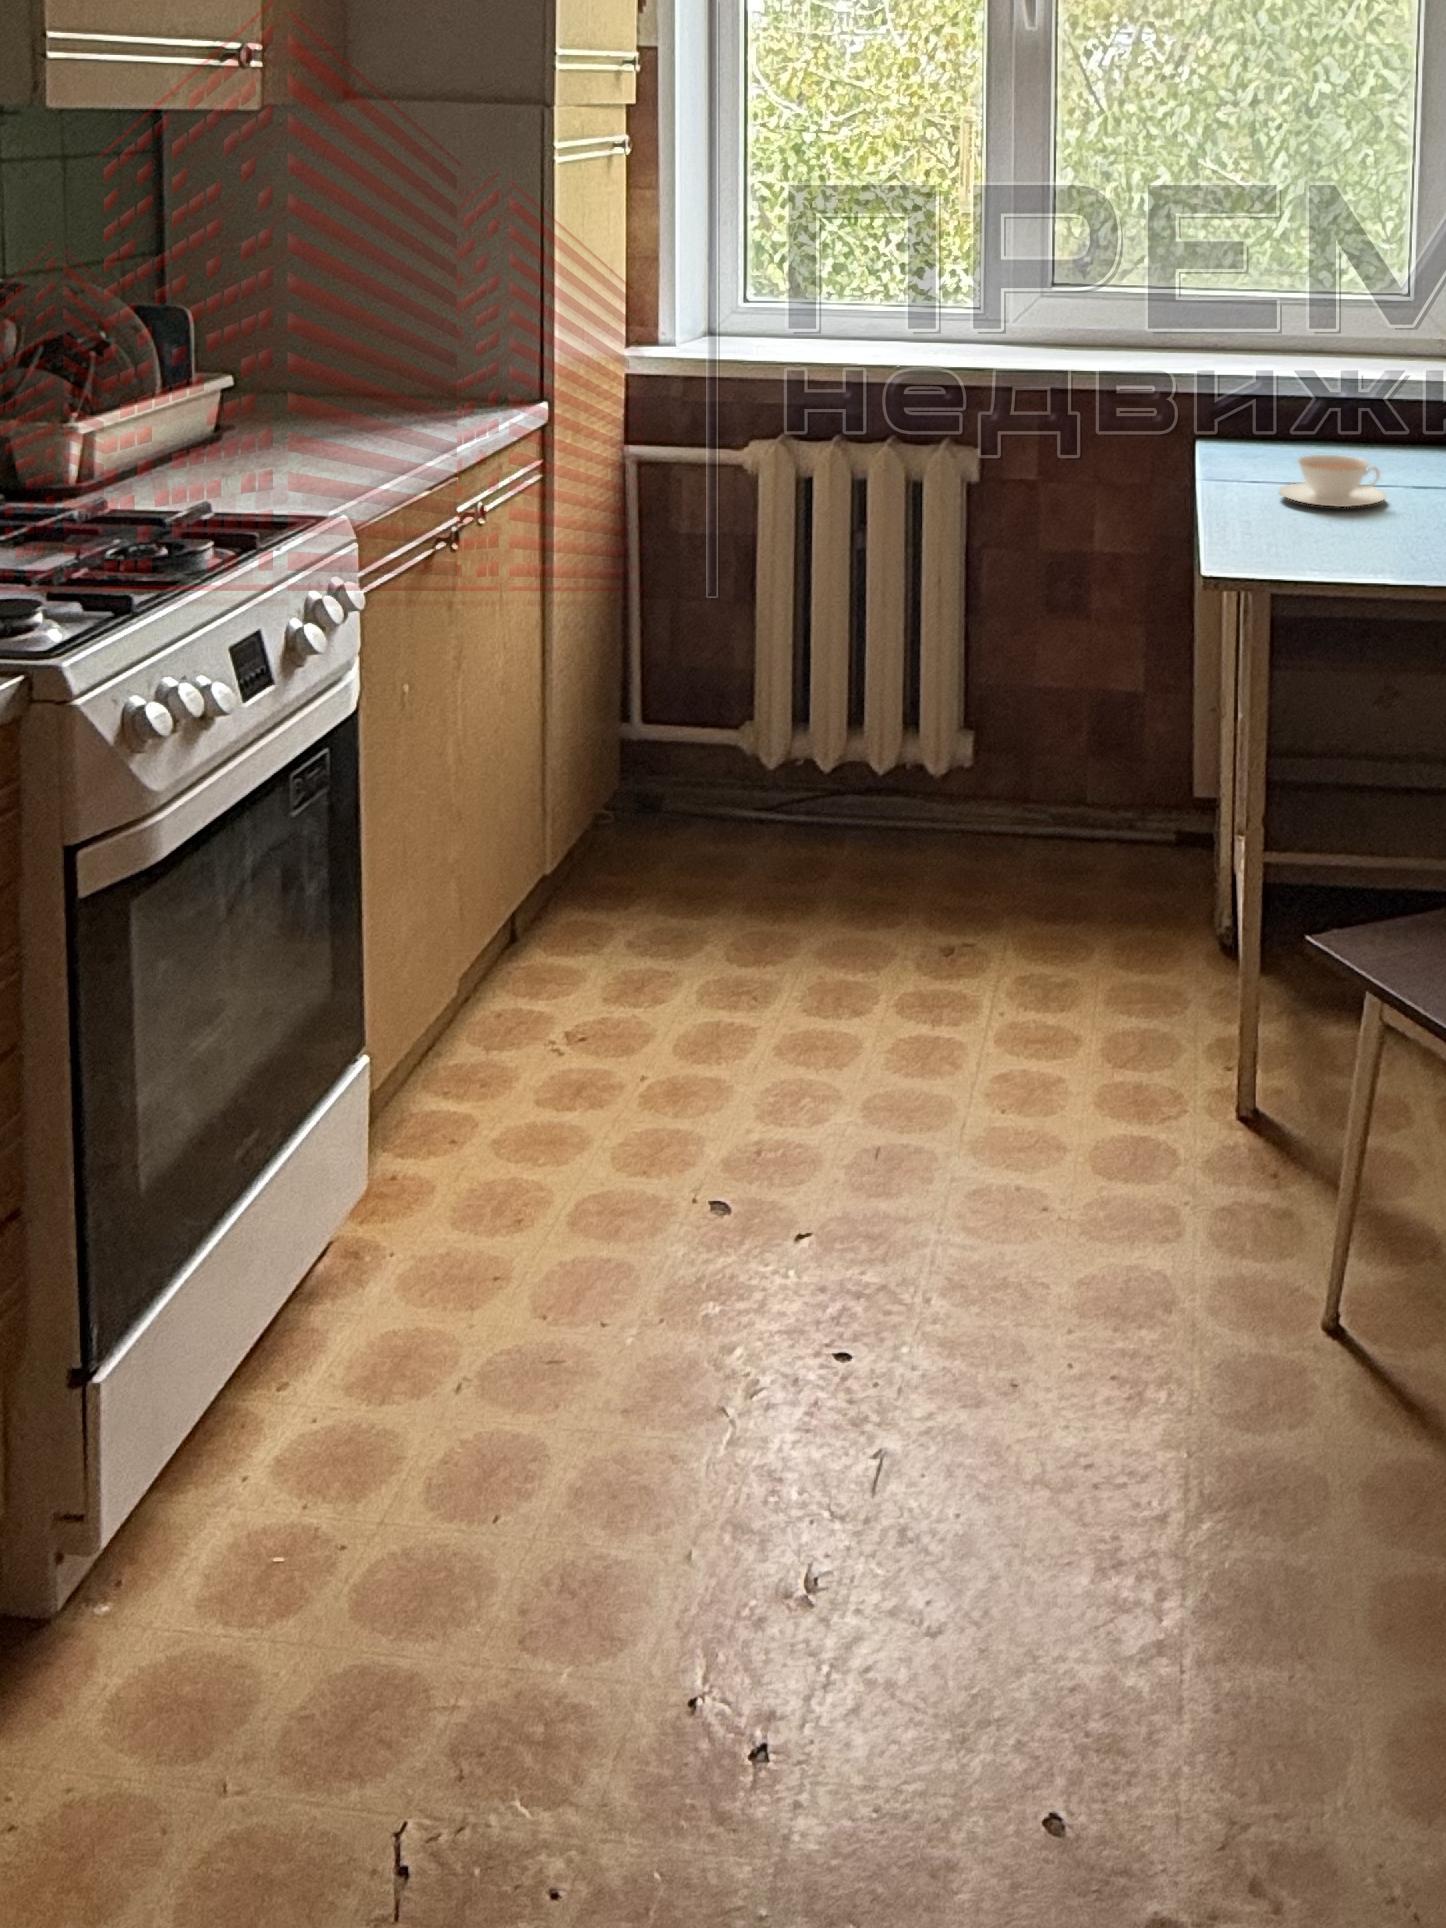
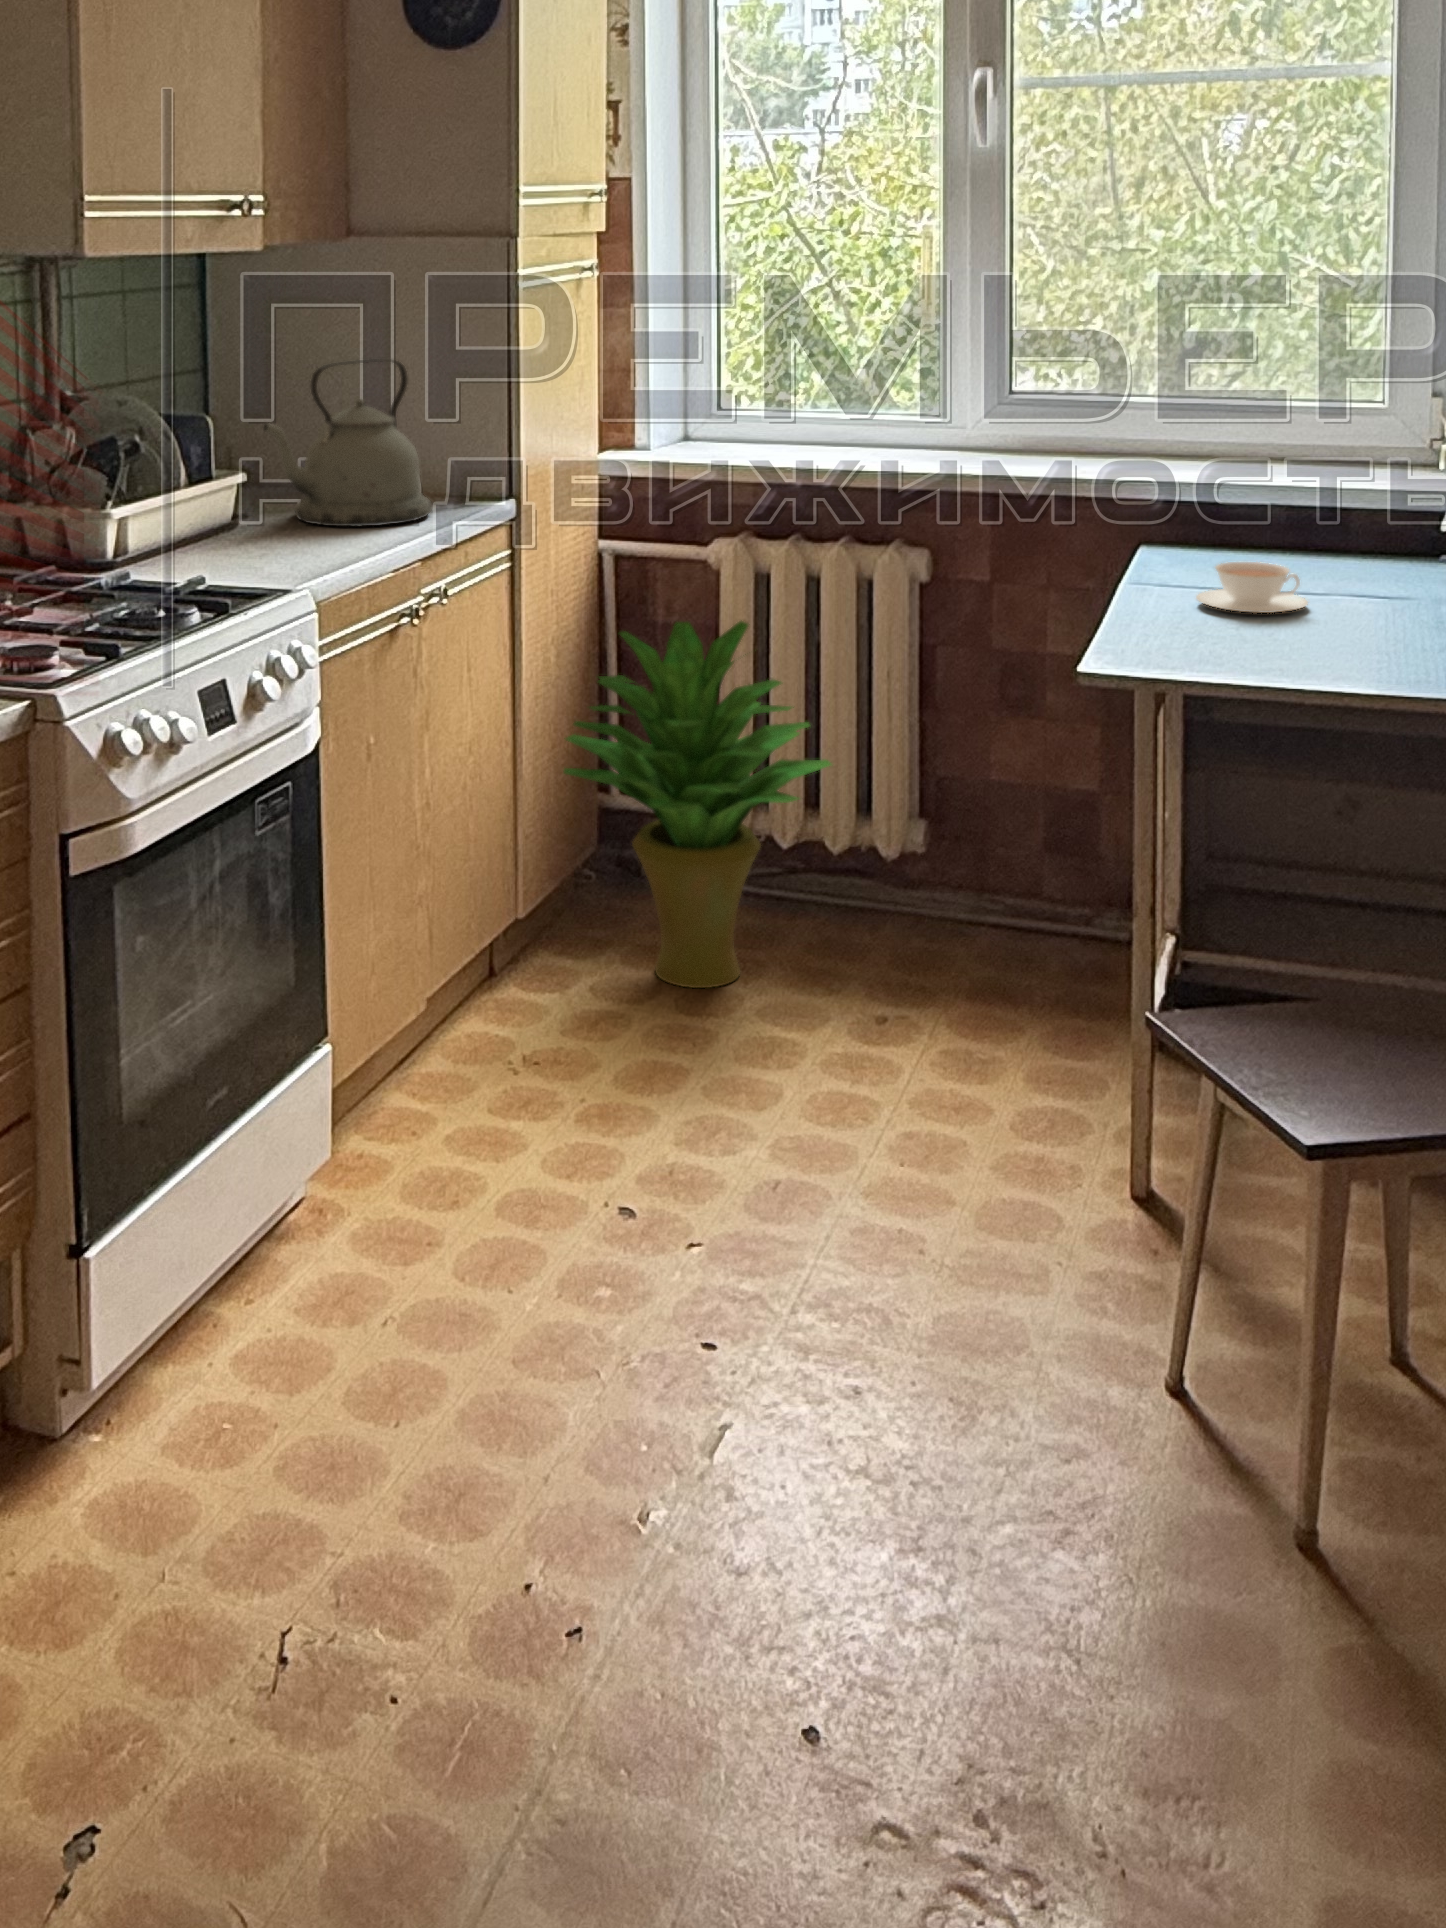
kettle: none [255,242,455,436] -> present [264,359,431,526]
potted plant: none [593,528,888,930] -> present [564,621,831,988]

